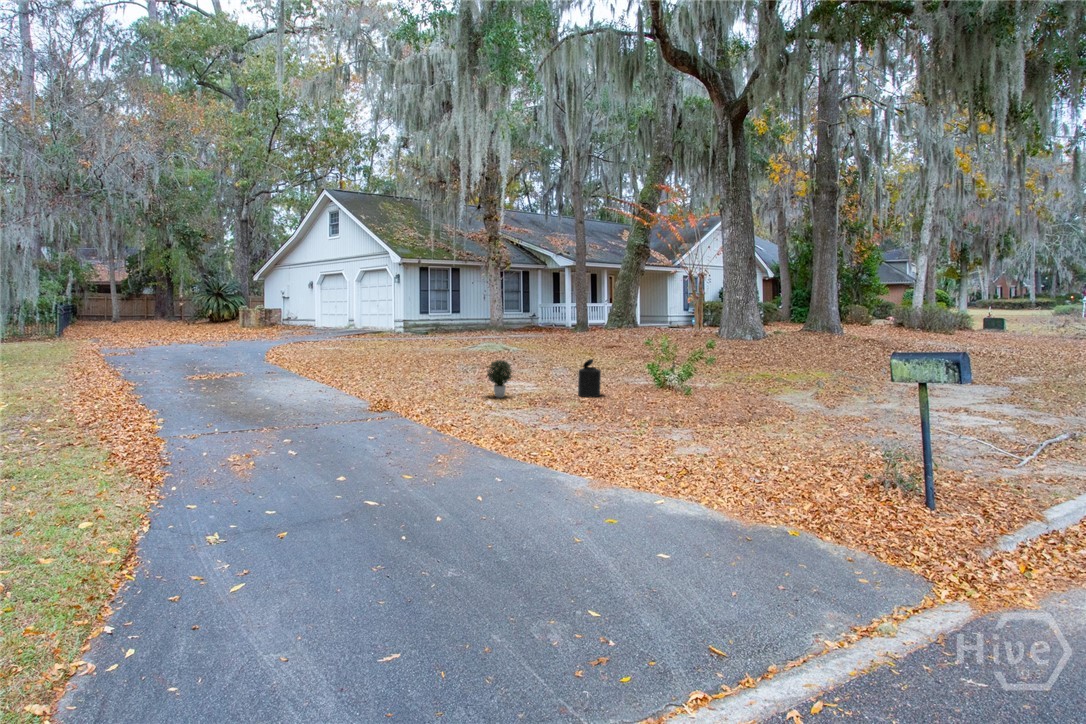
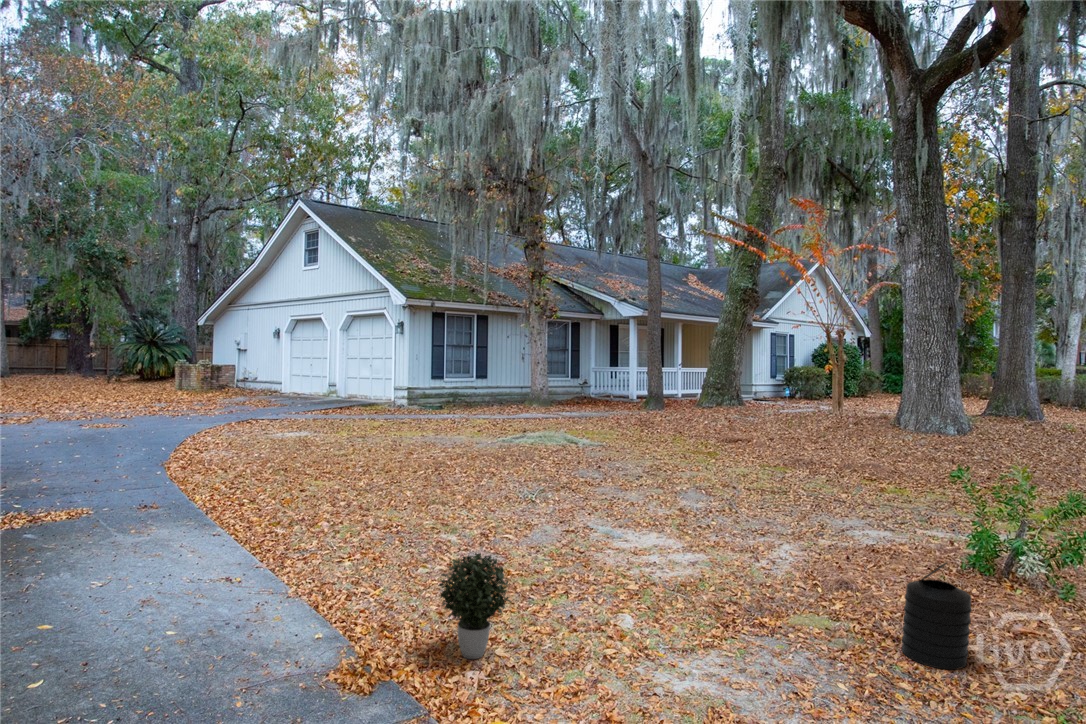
potted plant: present [487,360,512,398] -> present [439,554,511,659]

